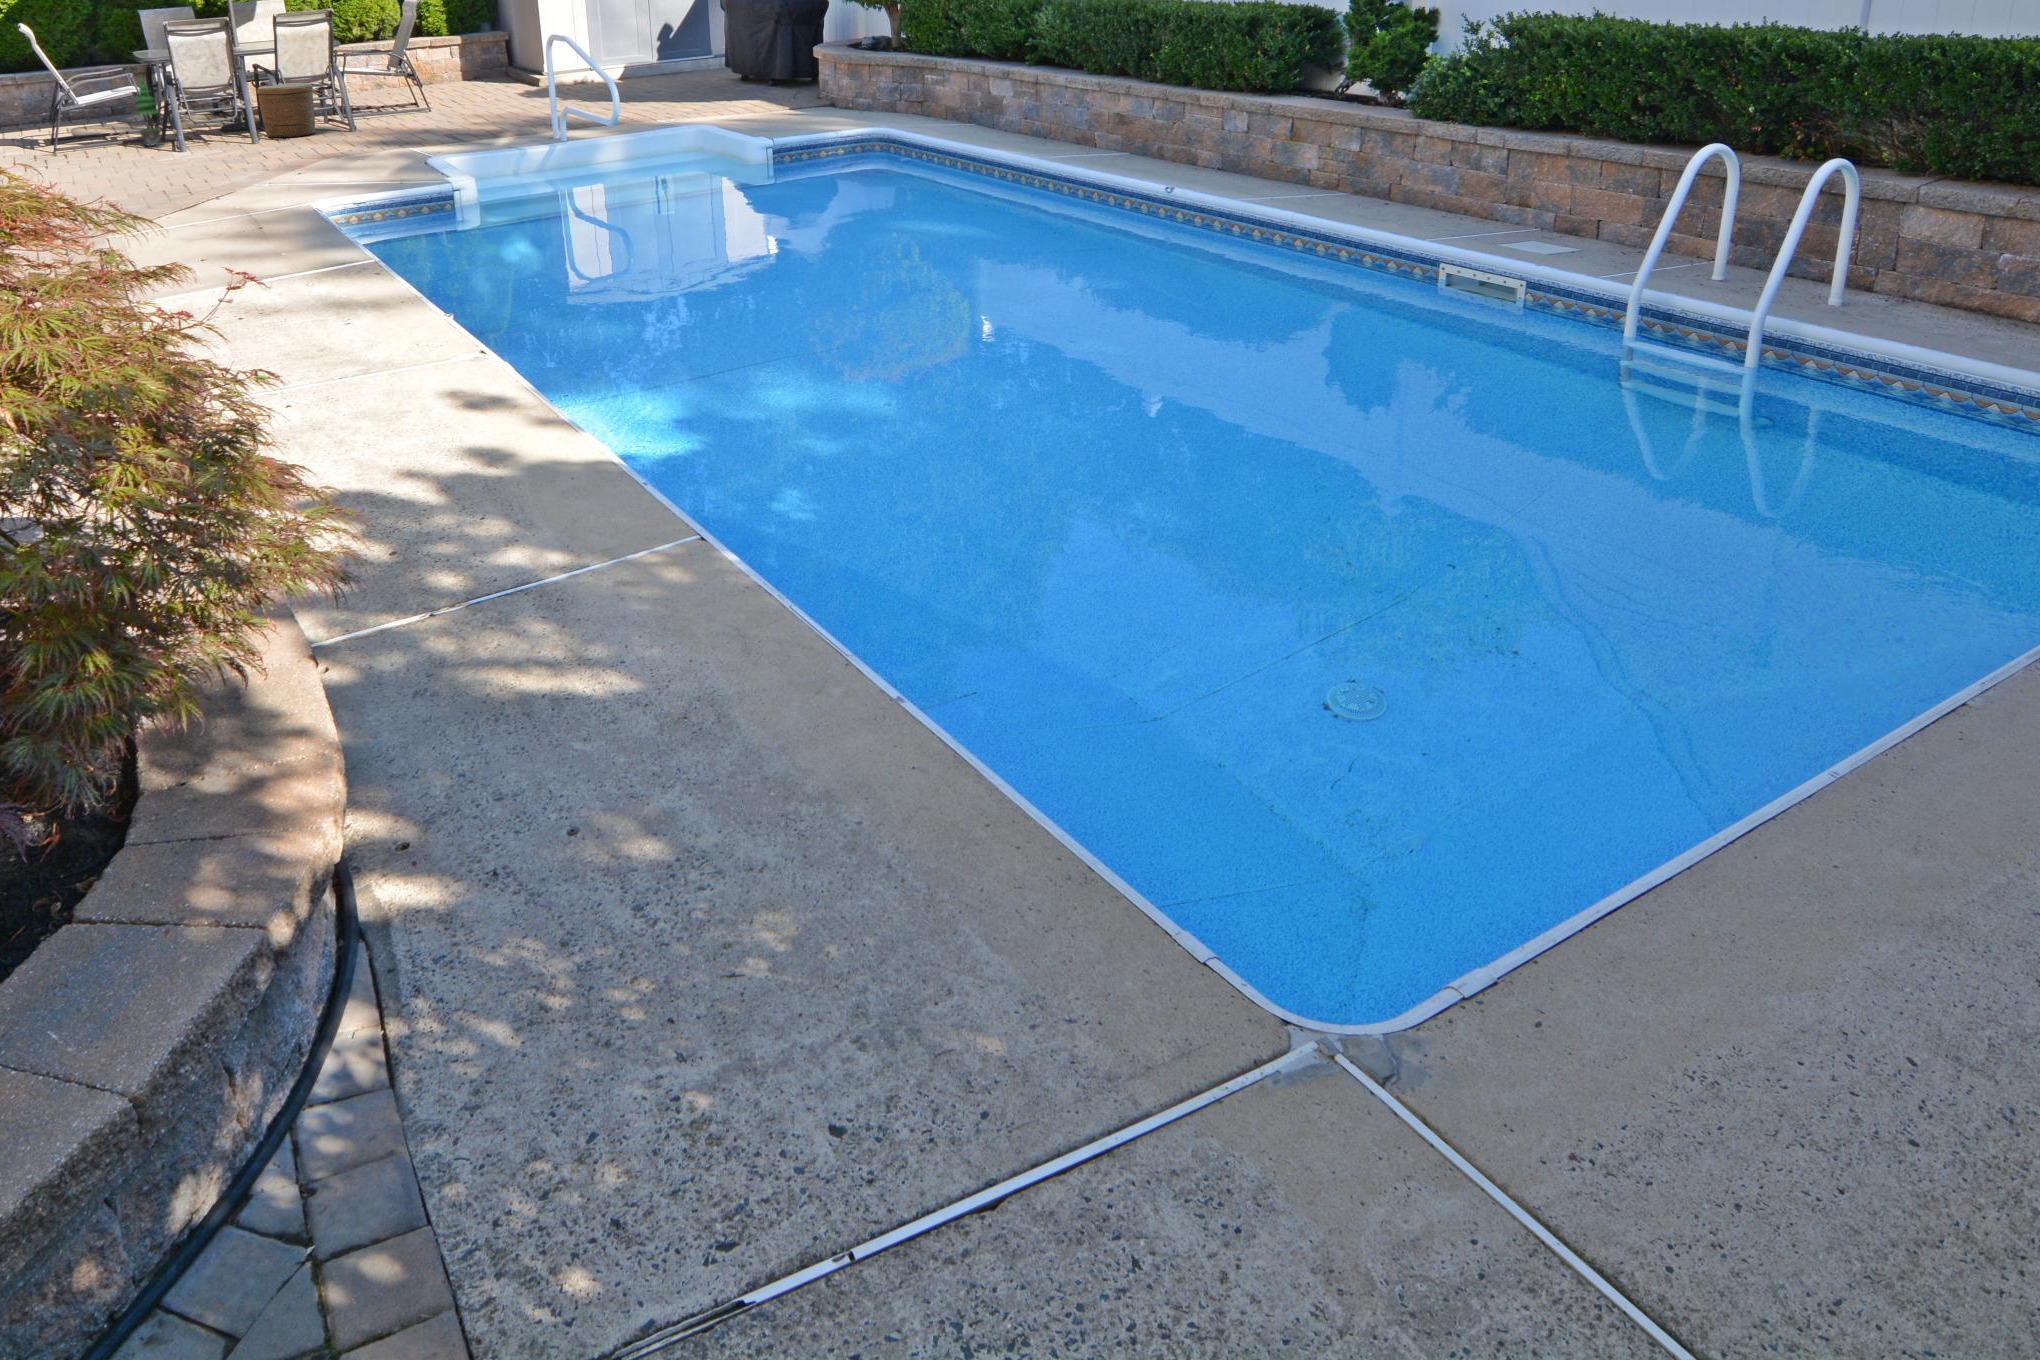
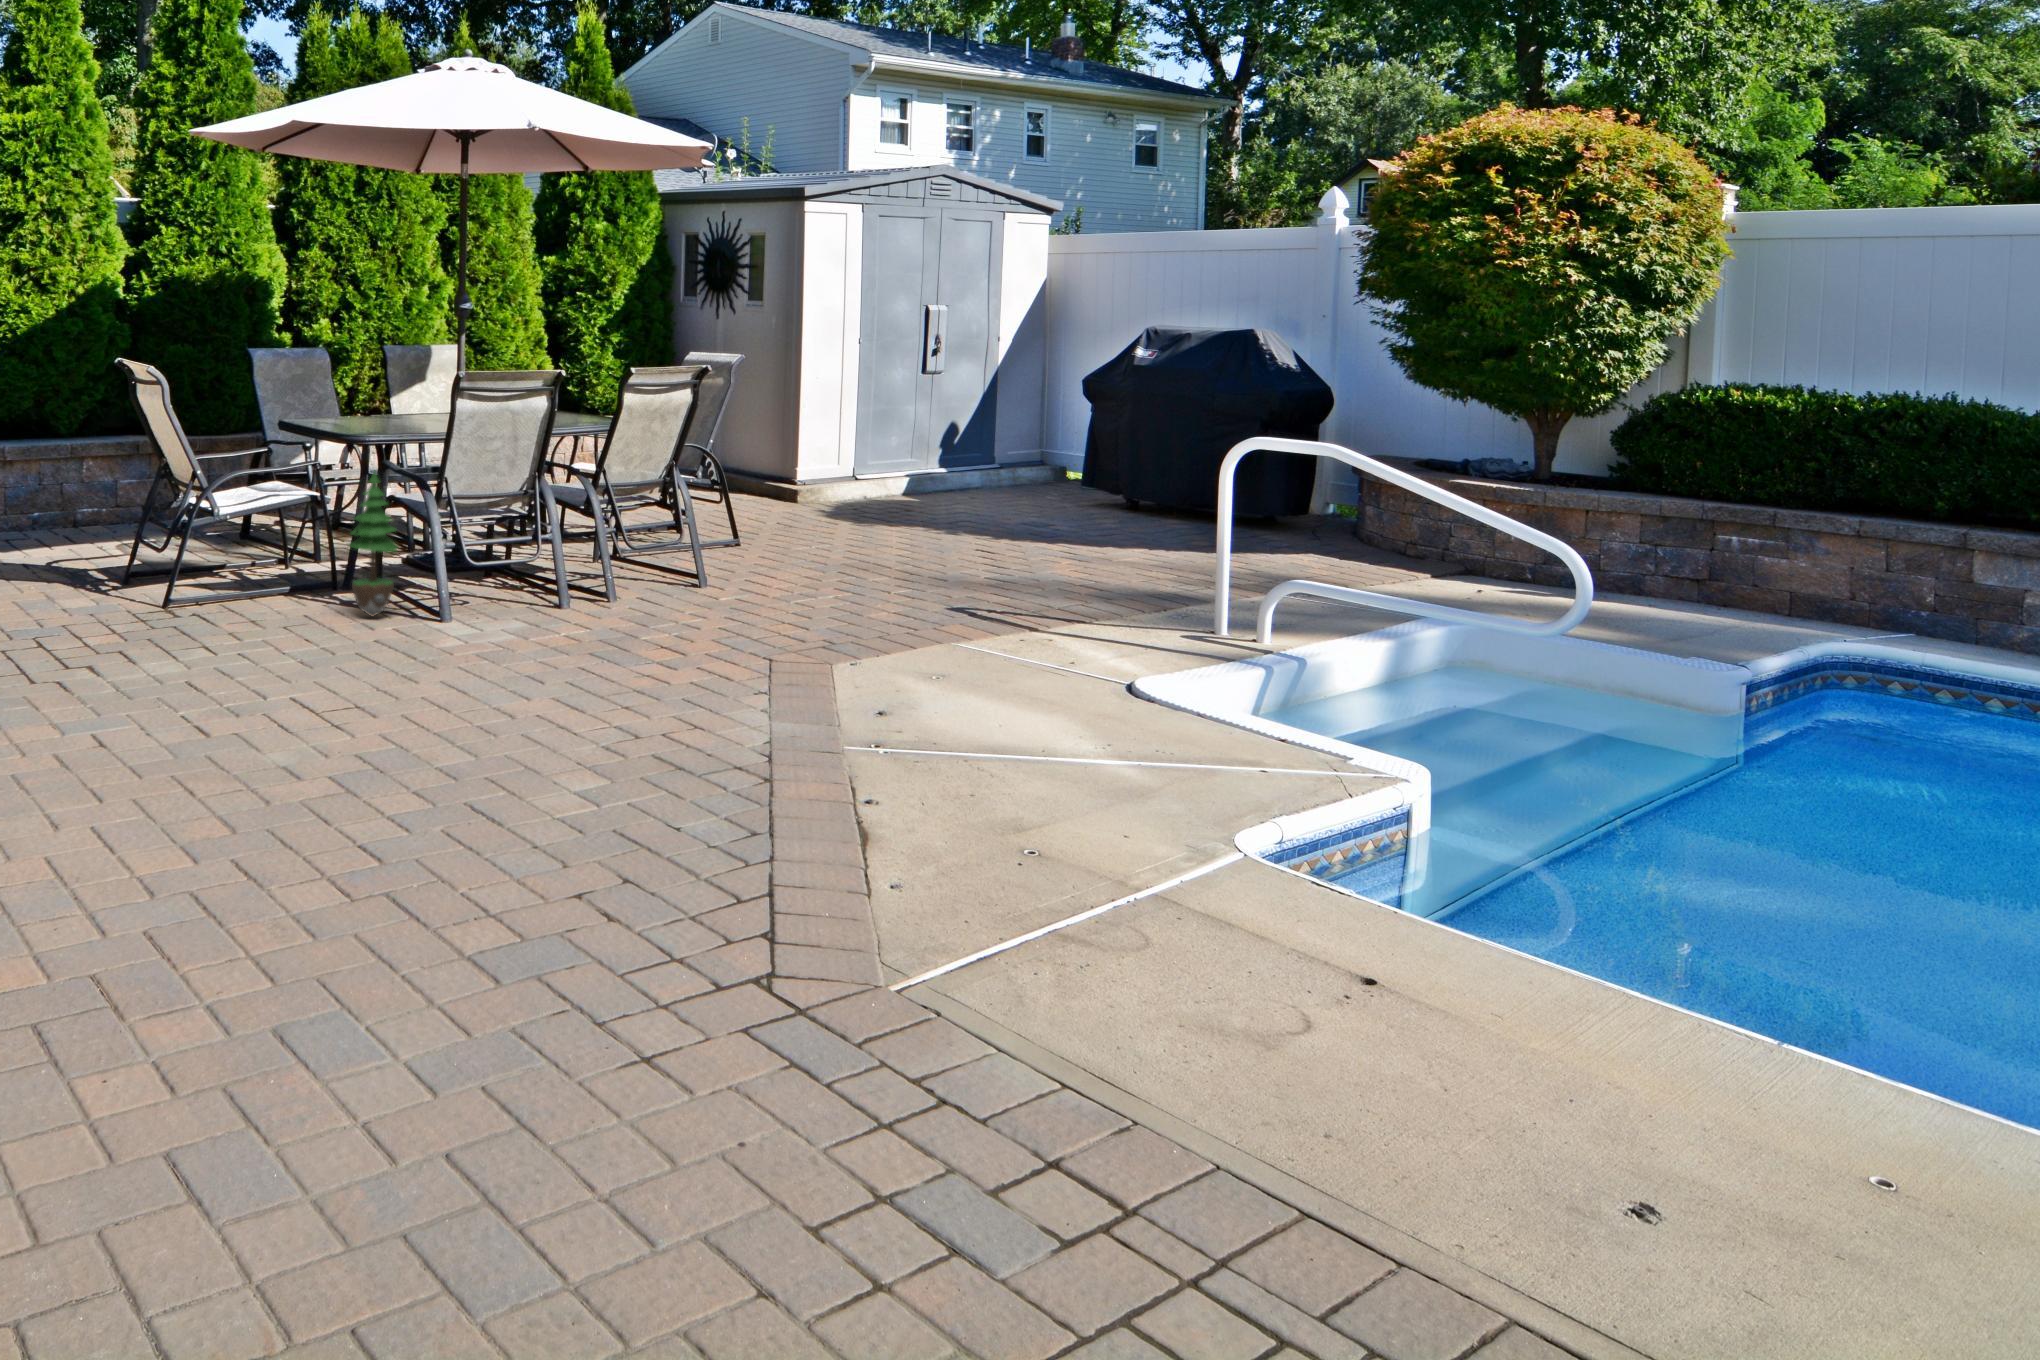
woven basket: present [257,83,315,137] -> none [571,496,676,609]

